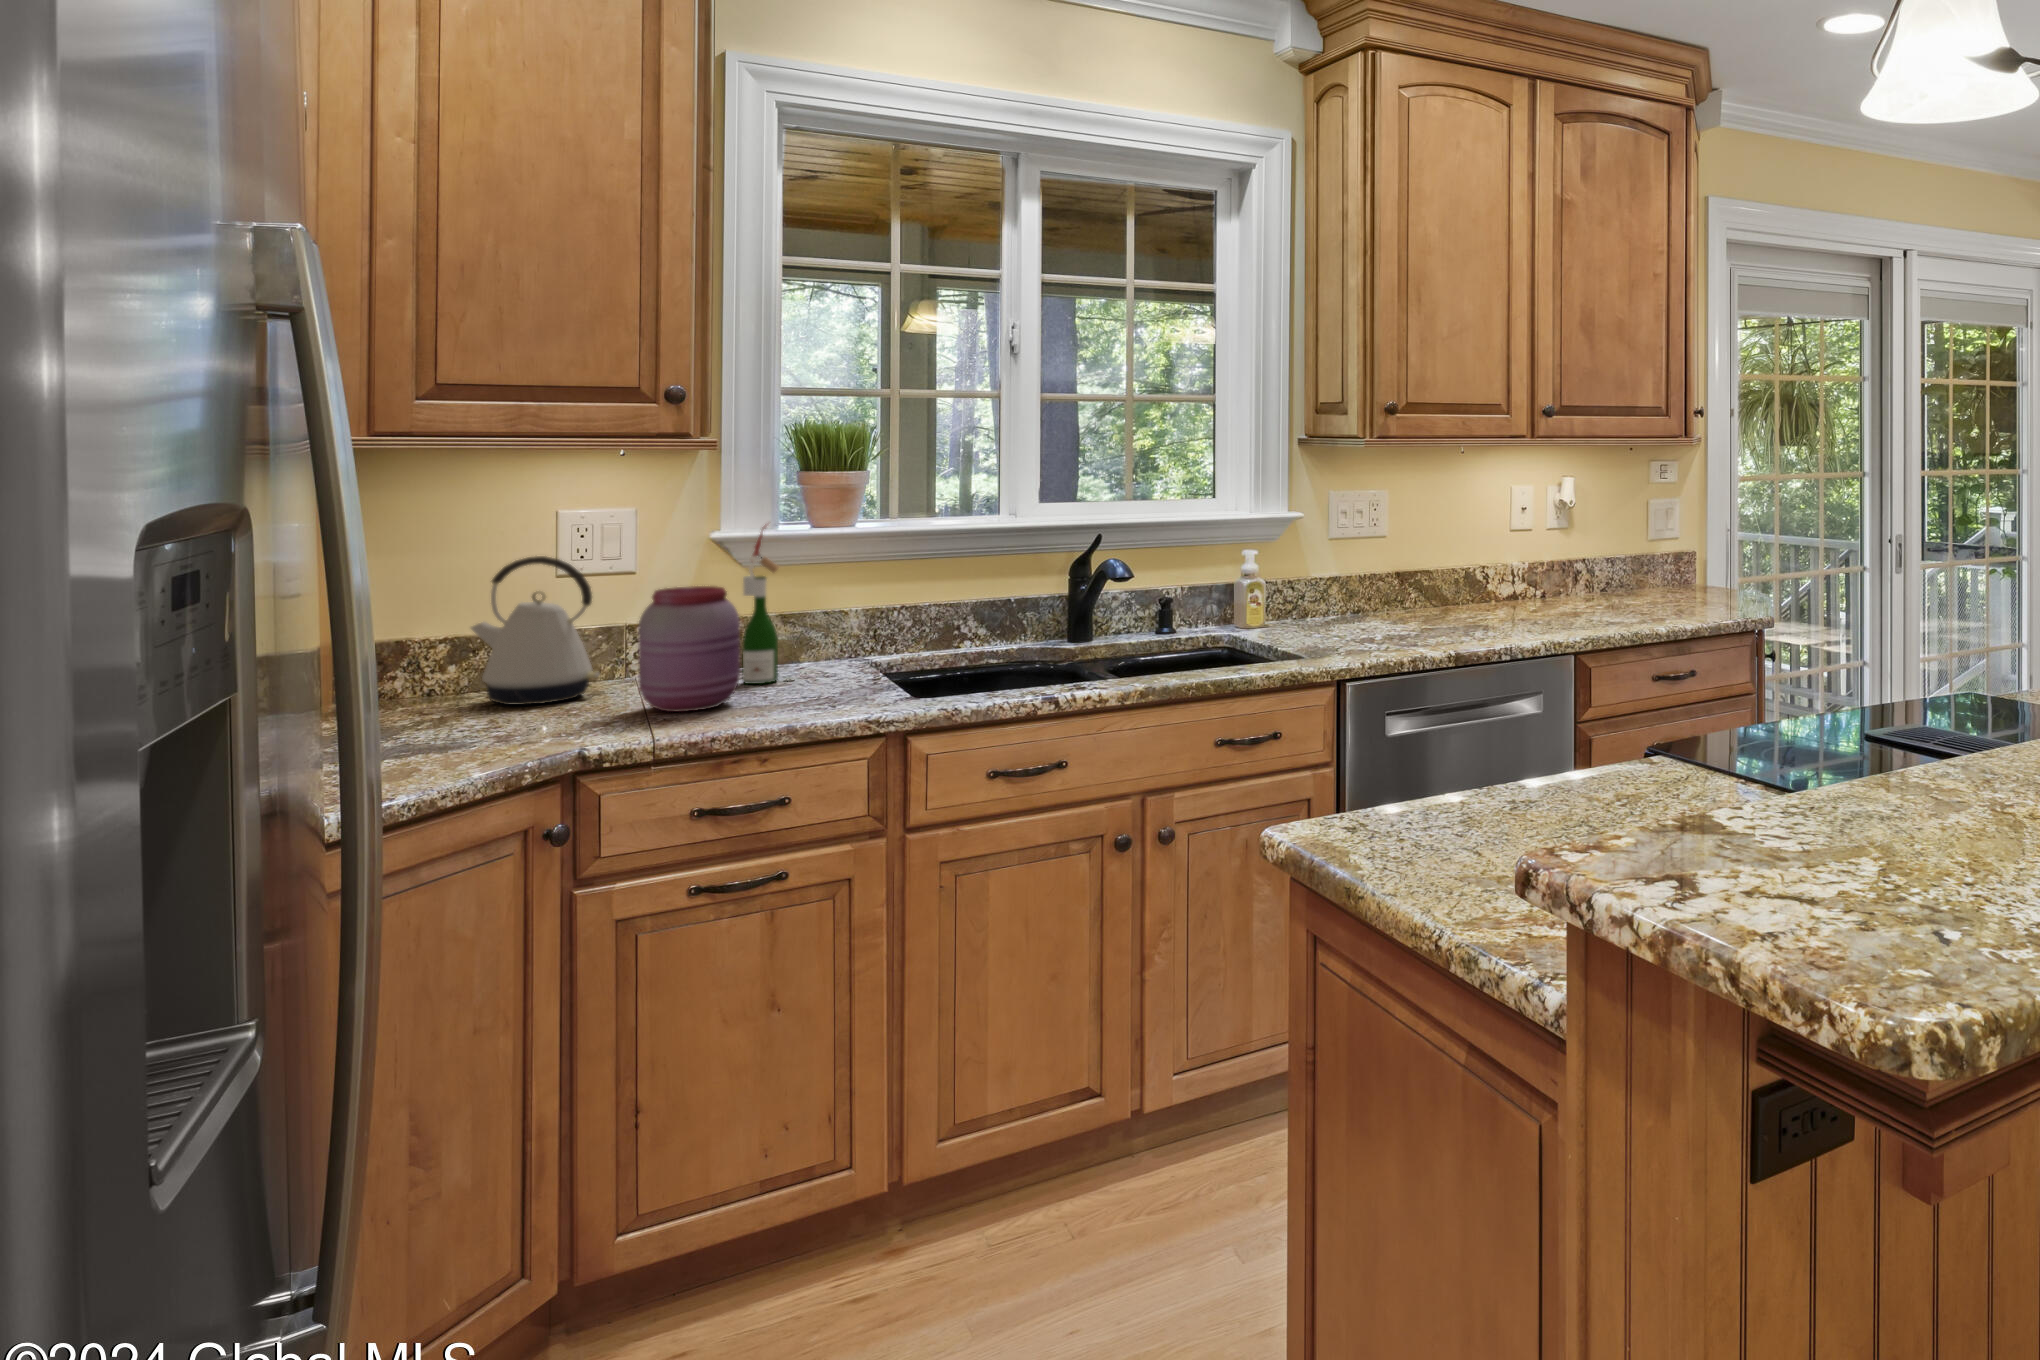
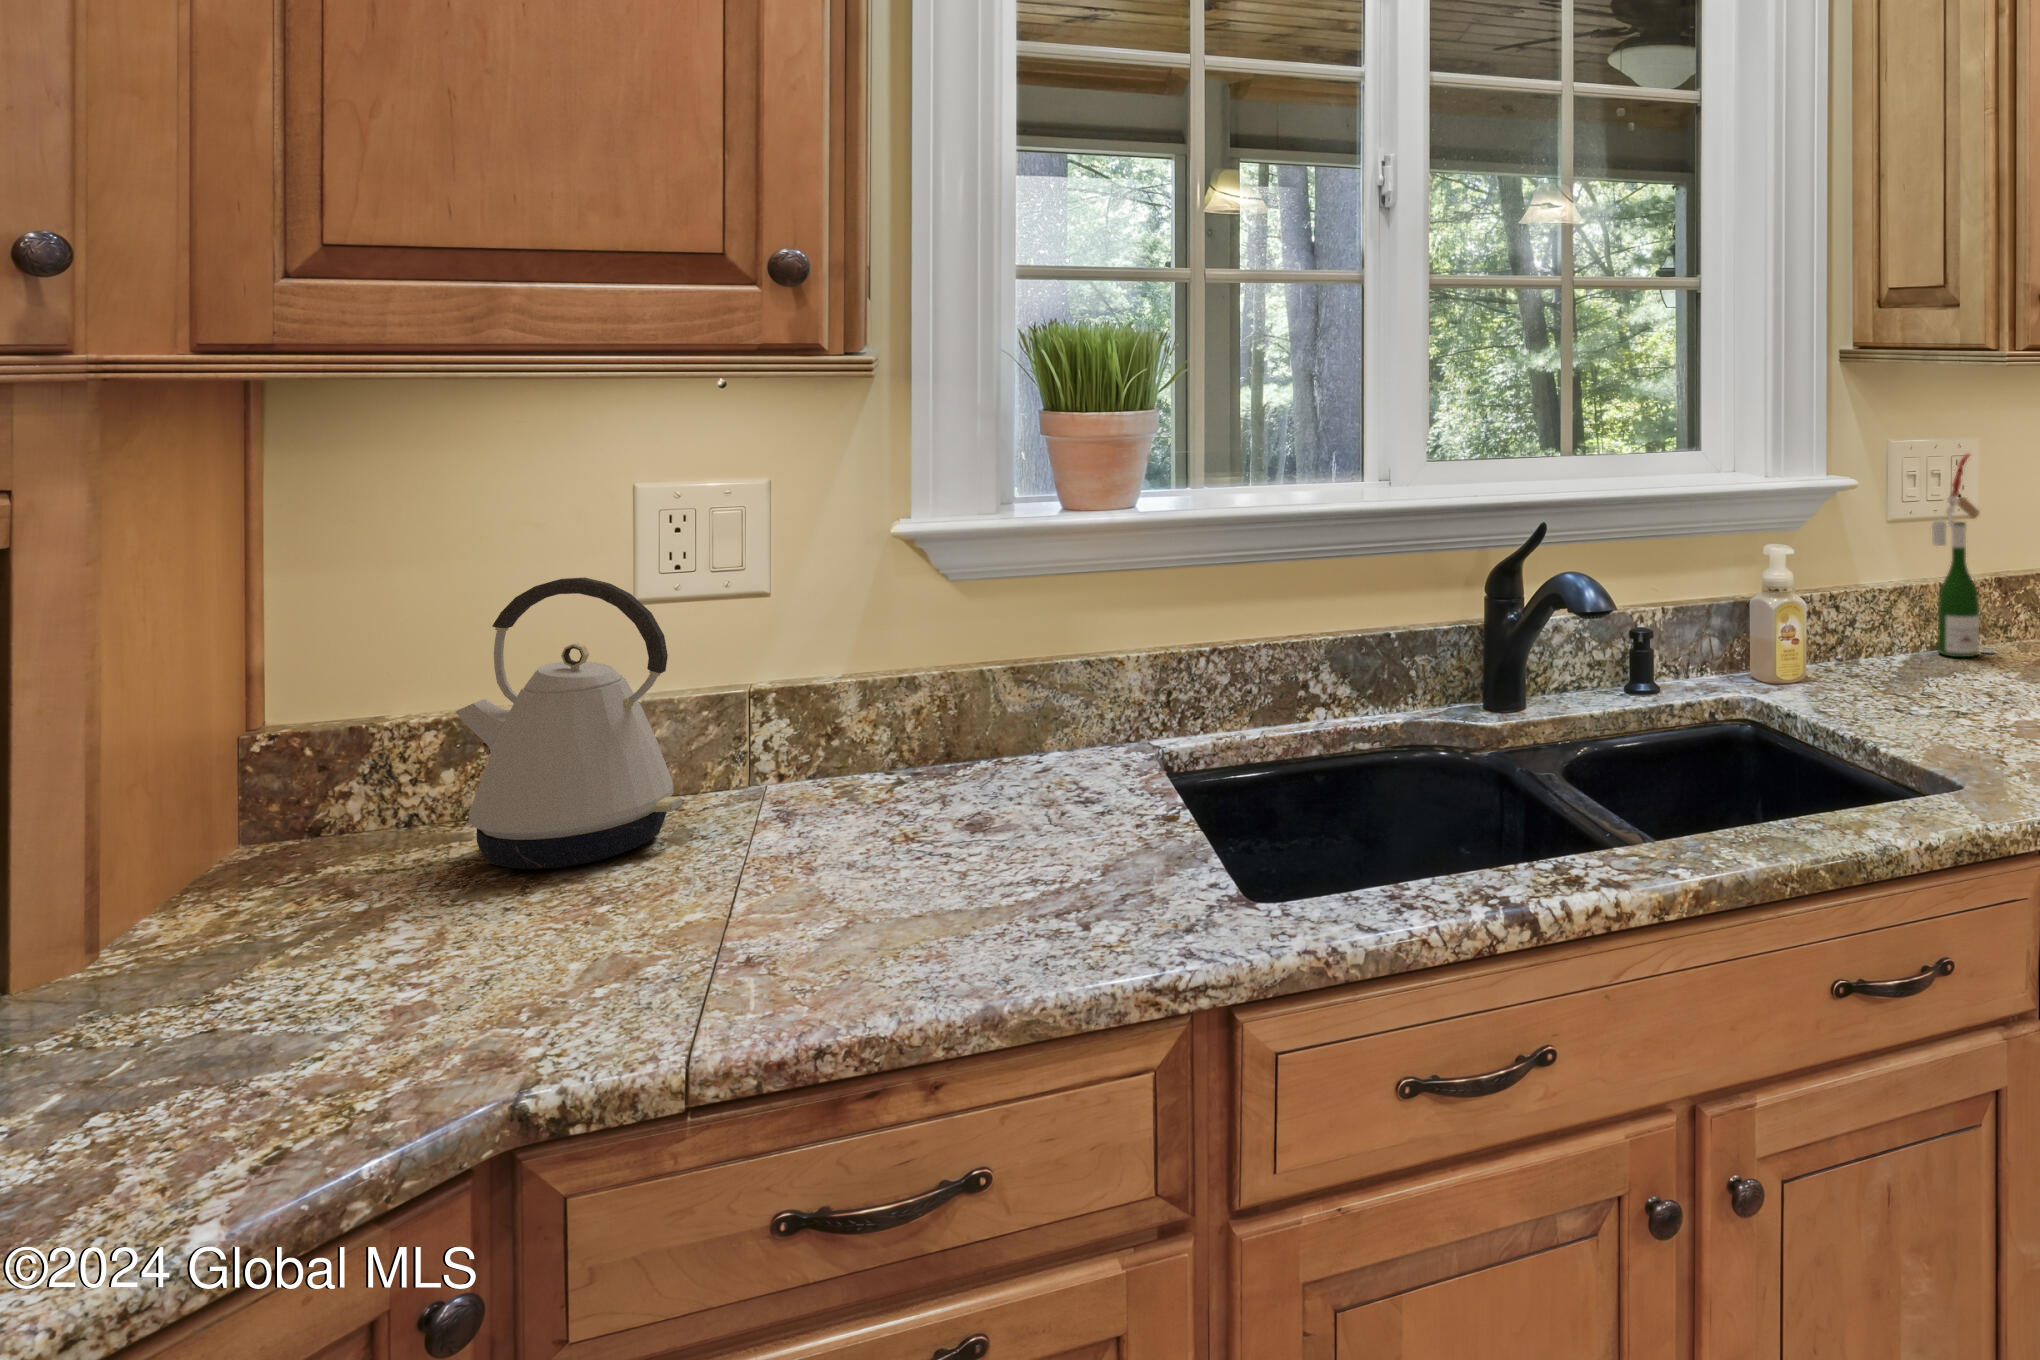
wine bottle: present [743,526,794,684] -> present [1932,454,1994,657]
jar: present [638,586,740,712] -> none [713,650,910,923]

